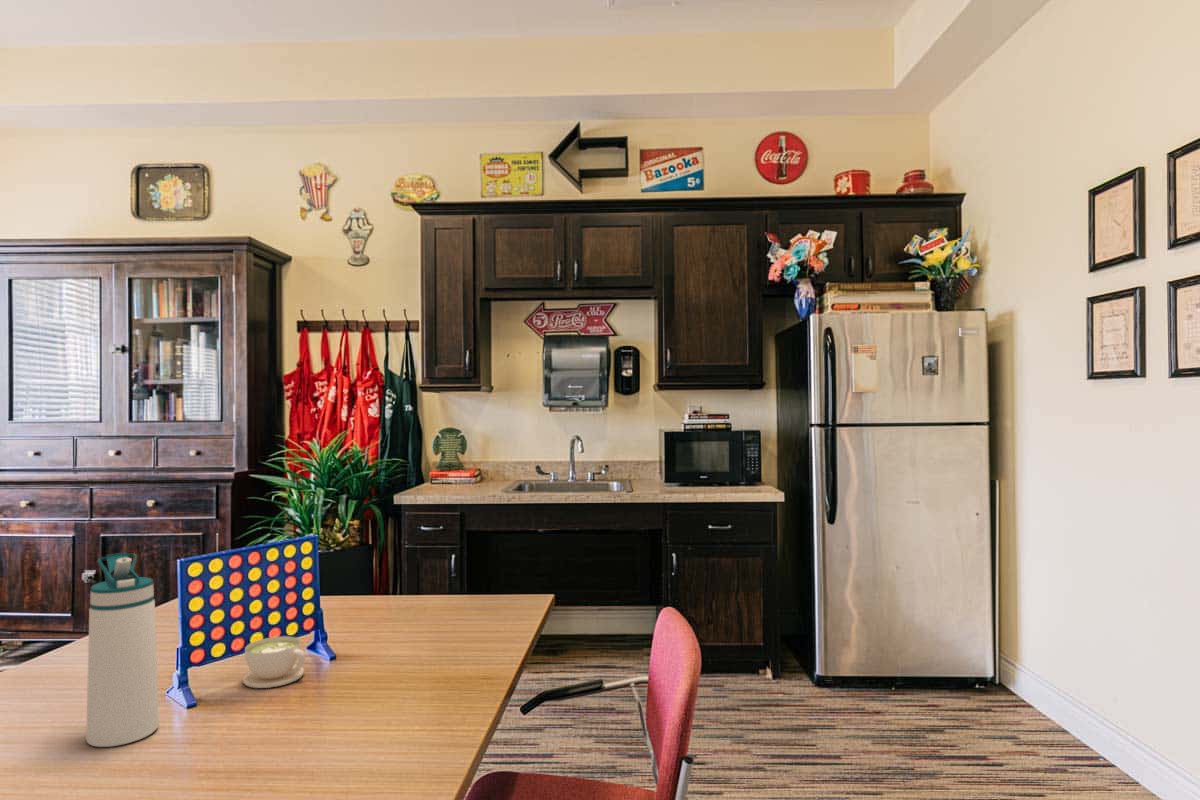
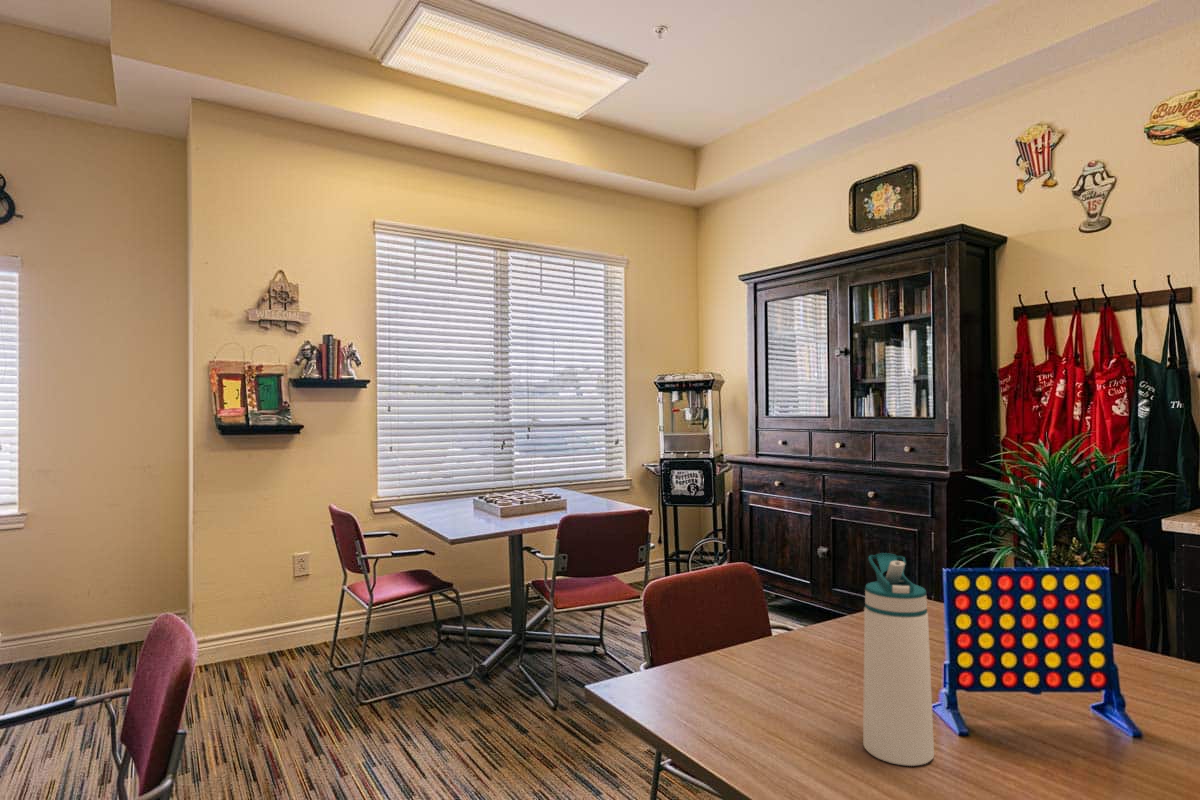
coffee cup: present [243,636,305,688] -> none [1019,682,1107,752]

